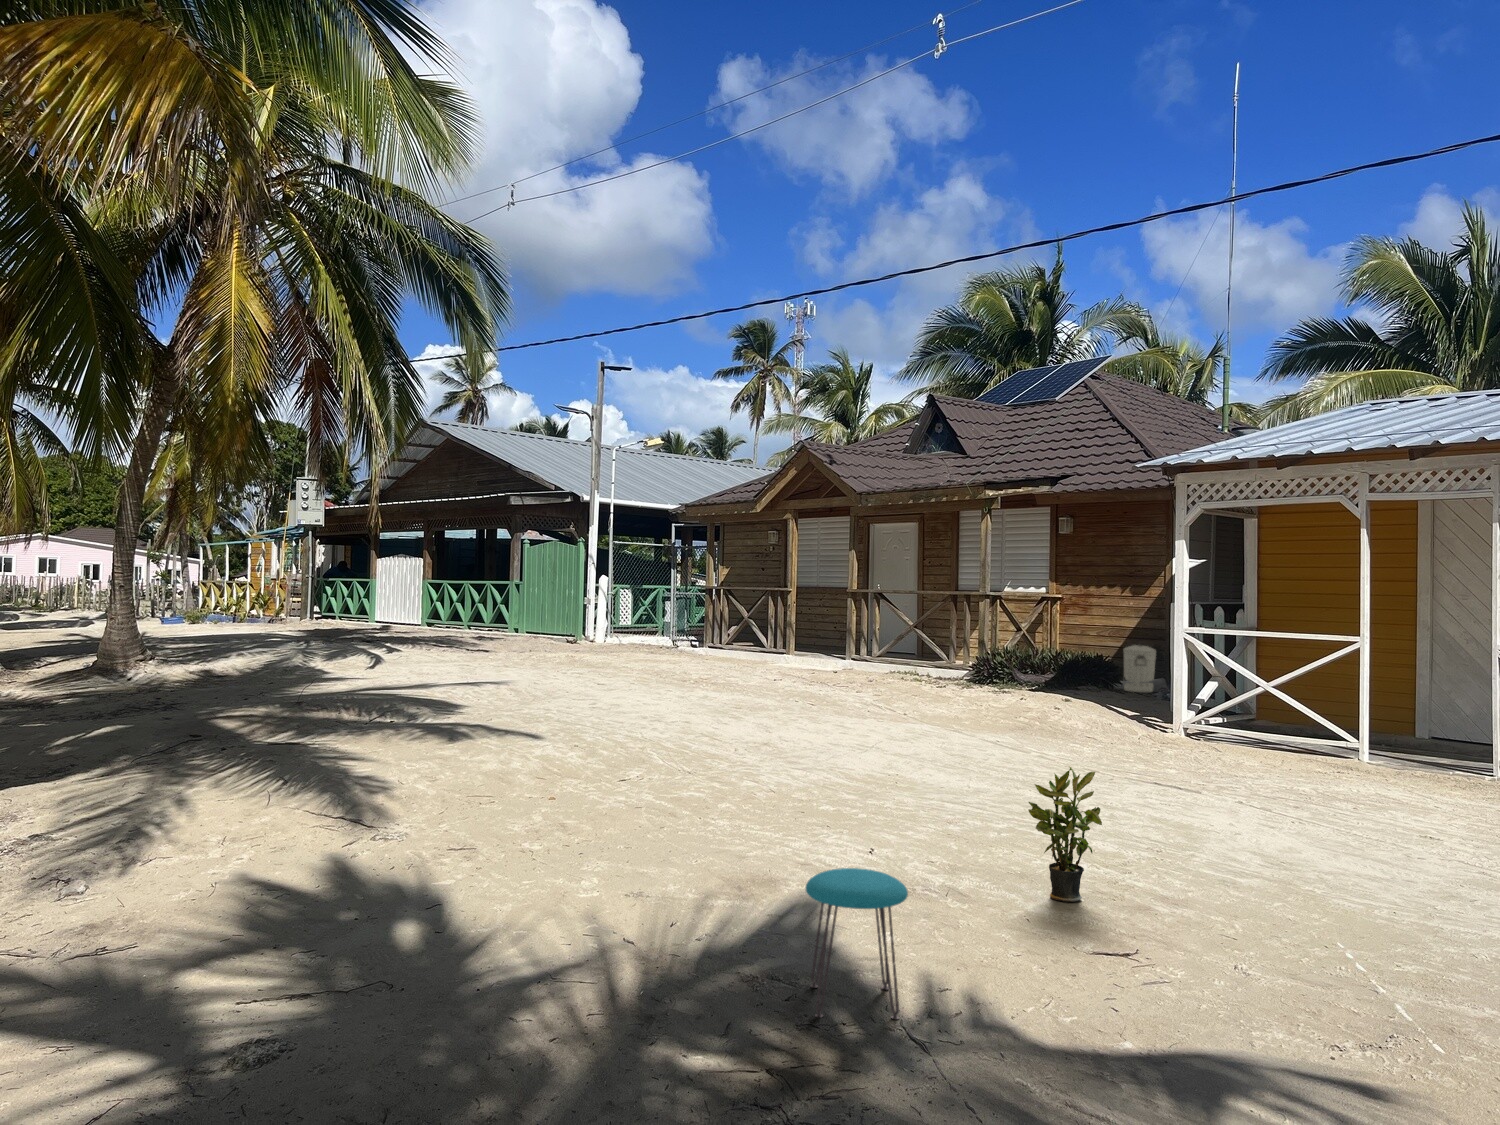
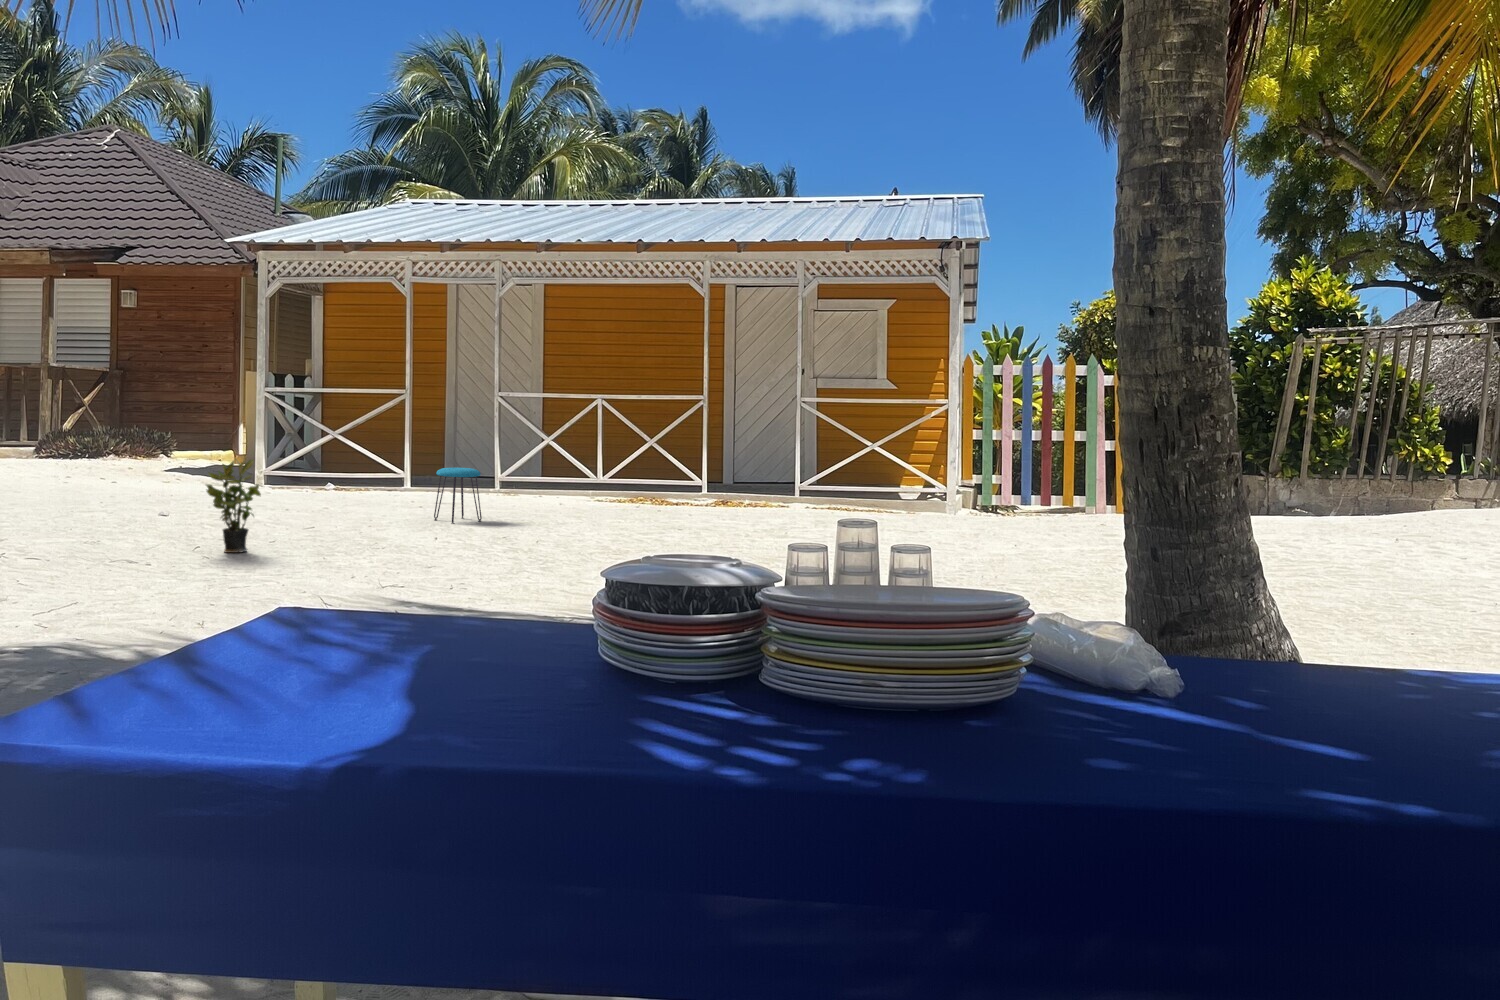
trash can: present [1123,644,1156,692] -> none [198,410,230,455]
stool: present [806,868,908,1020] -> present [434,467,482,524]

